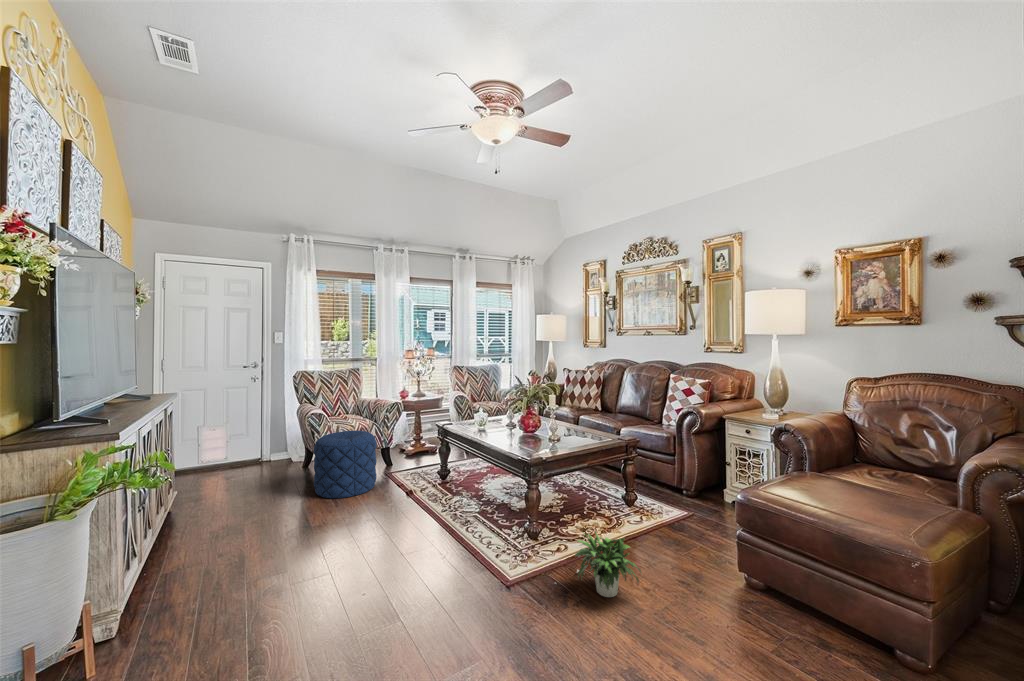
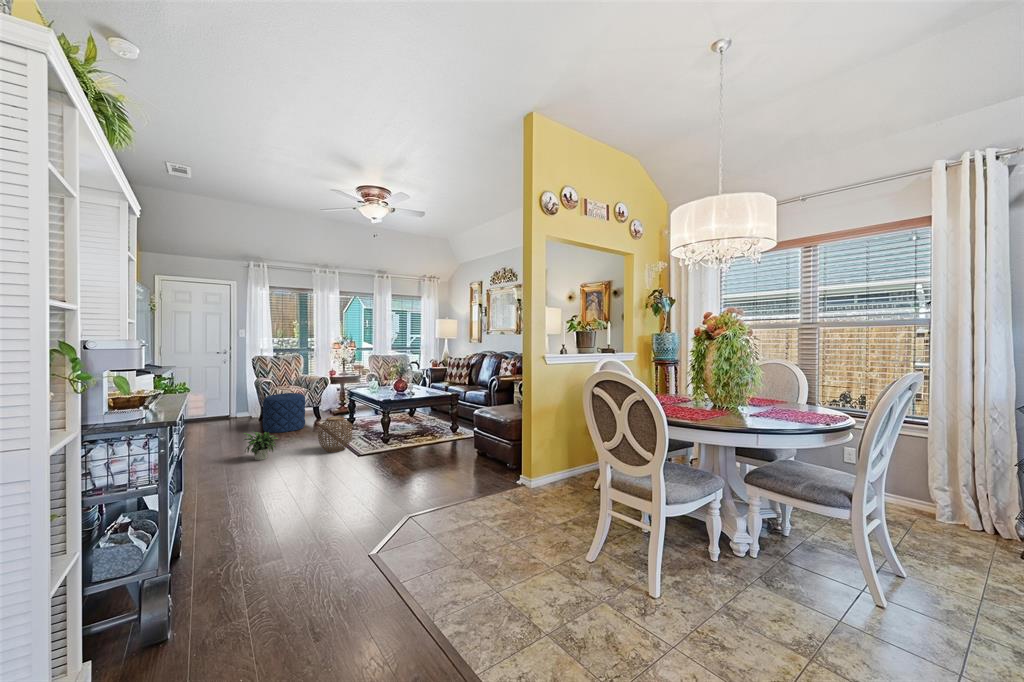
woven basket: none [423,488,481,560] -> present [318,416,352,452]
potted plant: present [575,533,641,597] -> present [243,432,278,460]

